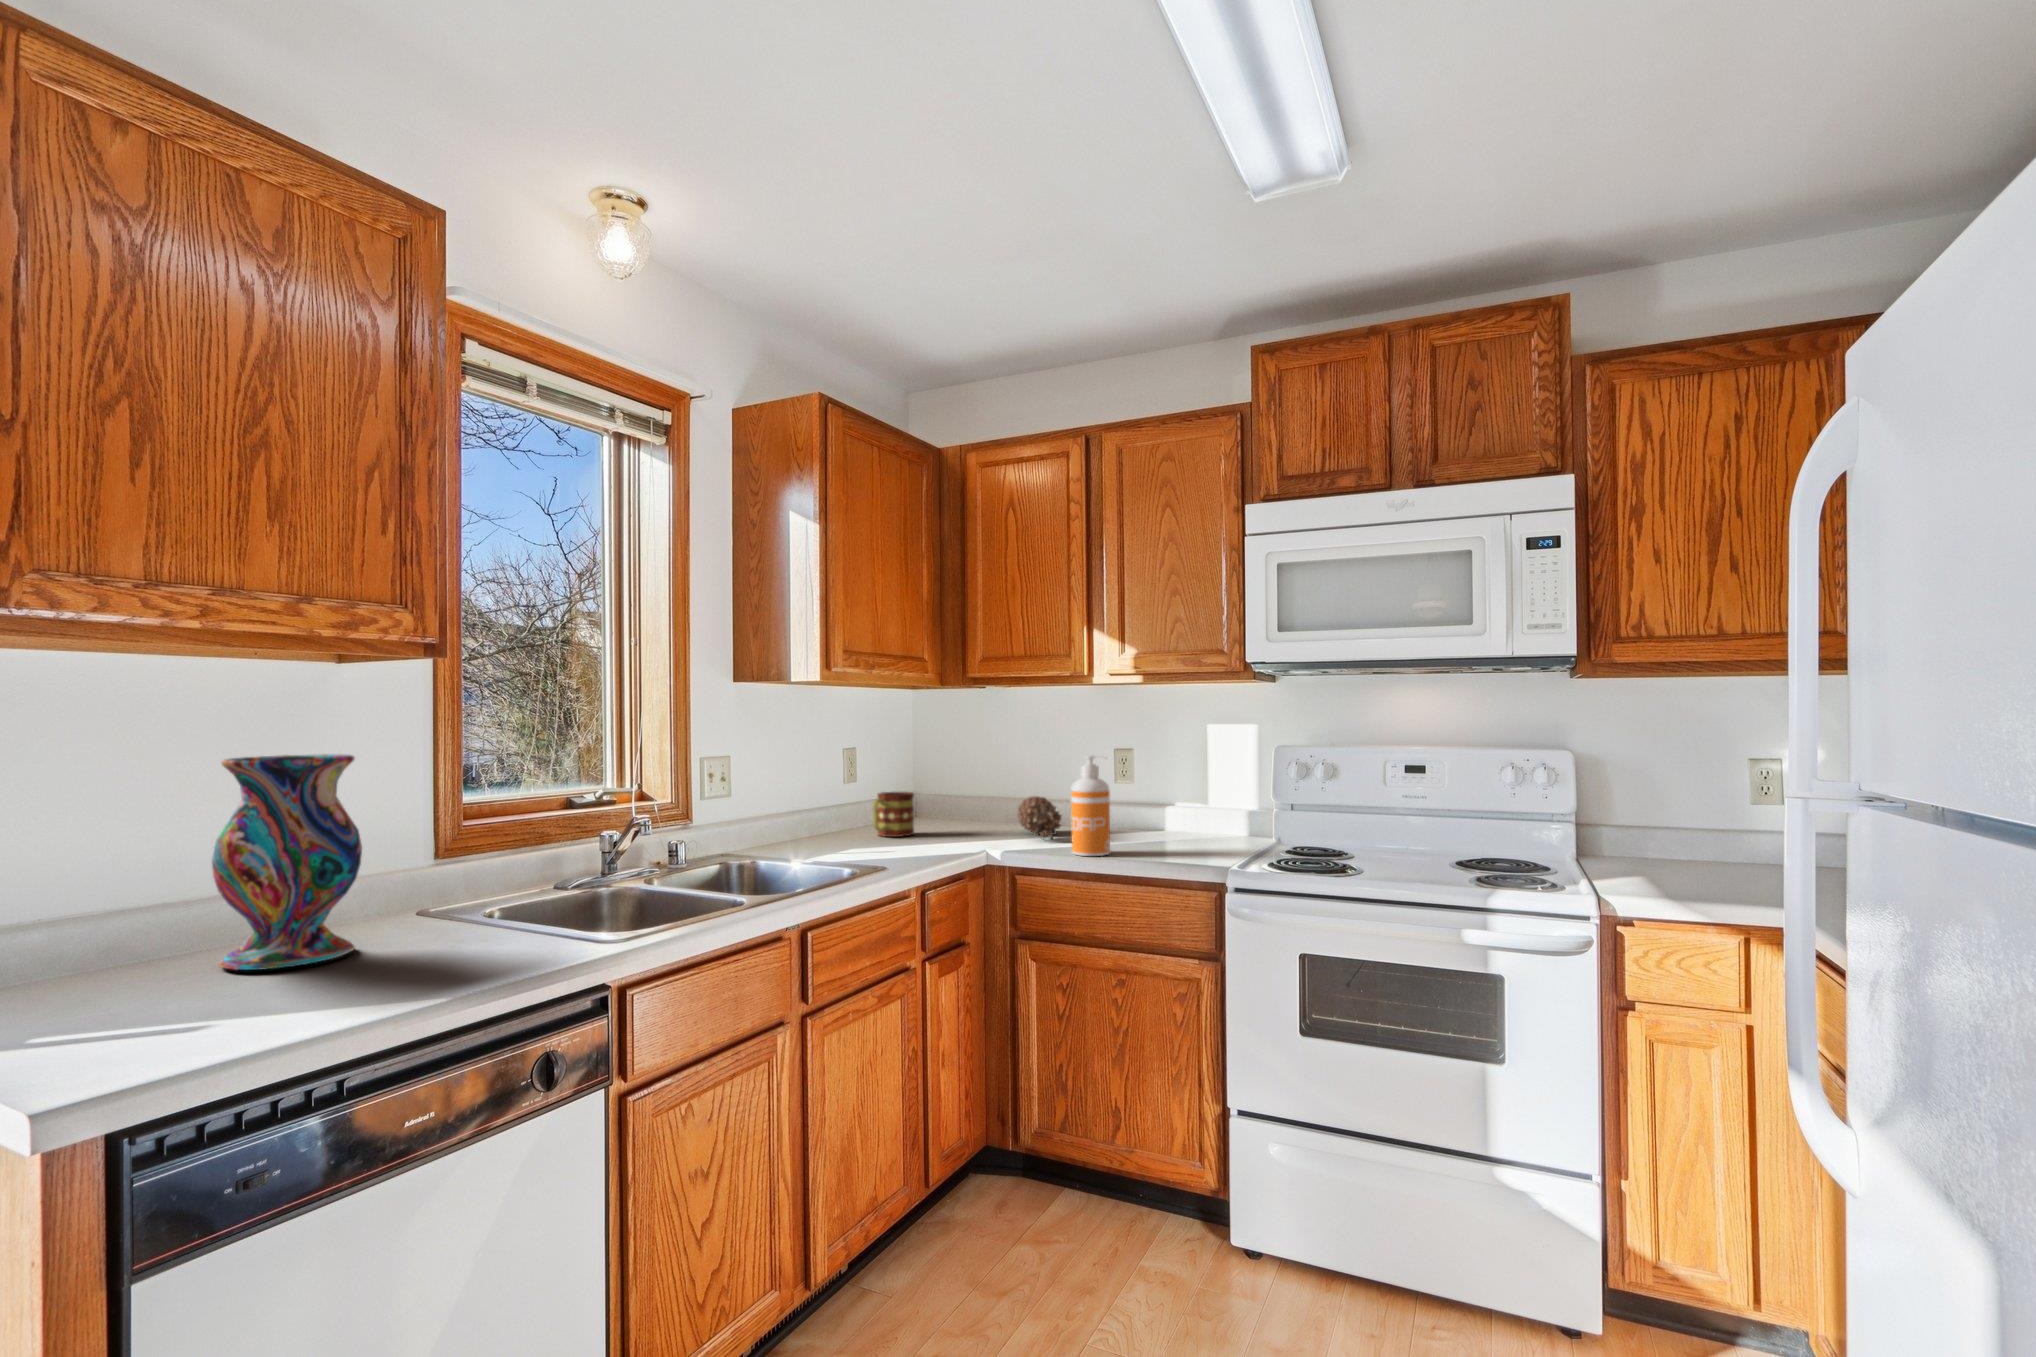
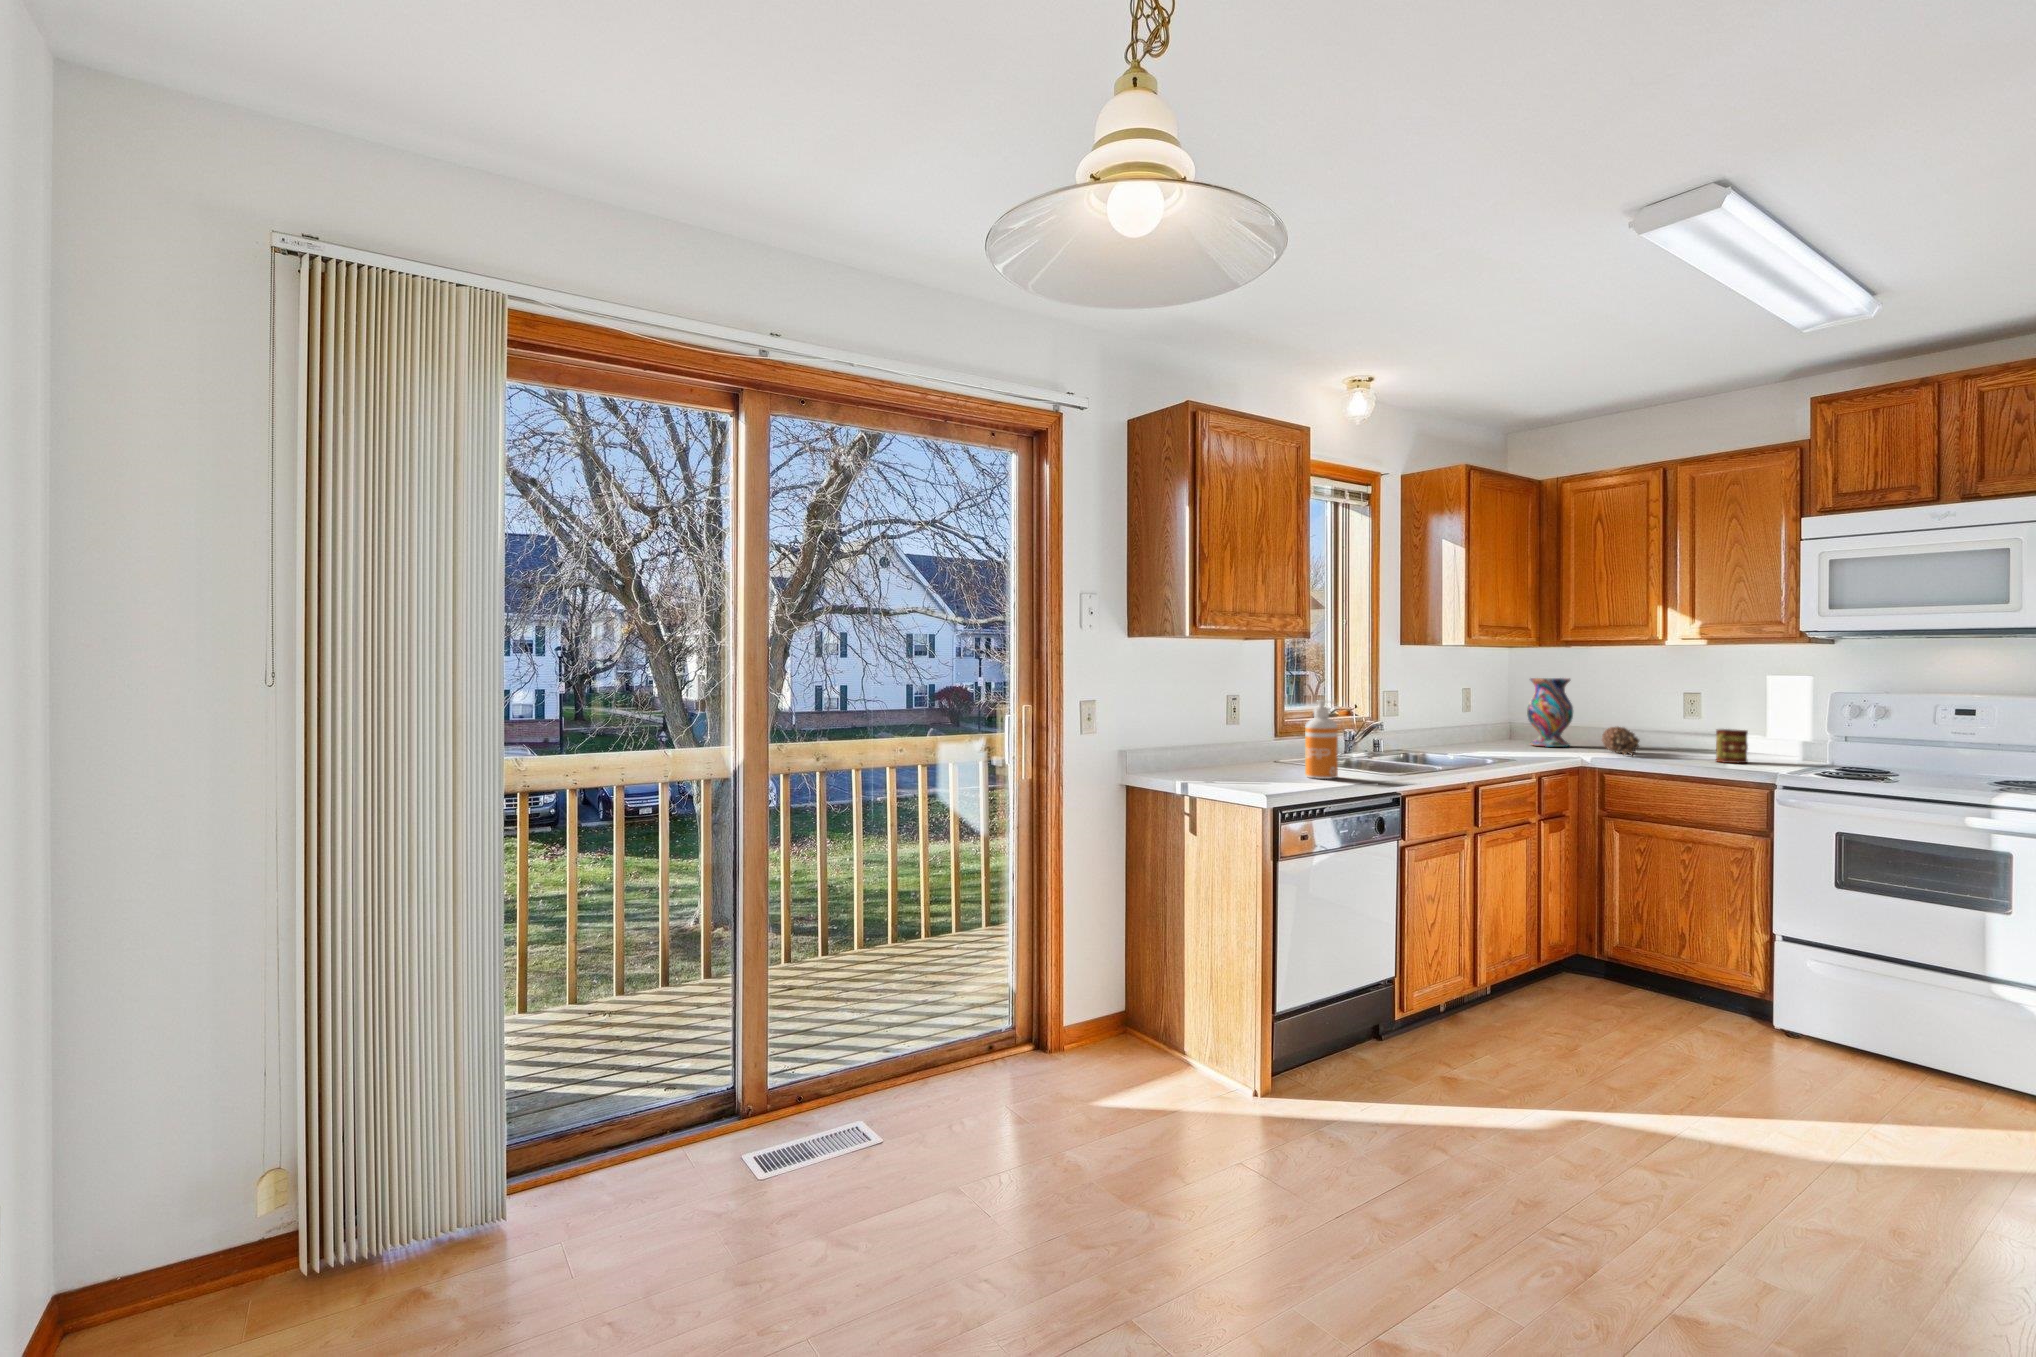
vase: present [212,754,362,970] -> present [1527,678,1573,747]
soap dispenser: present [1071,755,1110,856] -> present [1305,700,1338,779]
mug: present [873,792,914,837] -> present [1716,729,1748,763]

